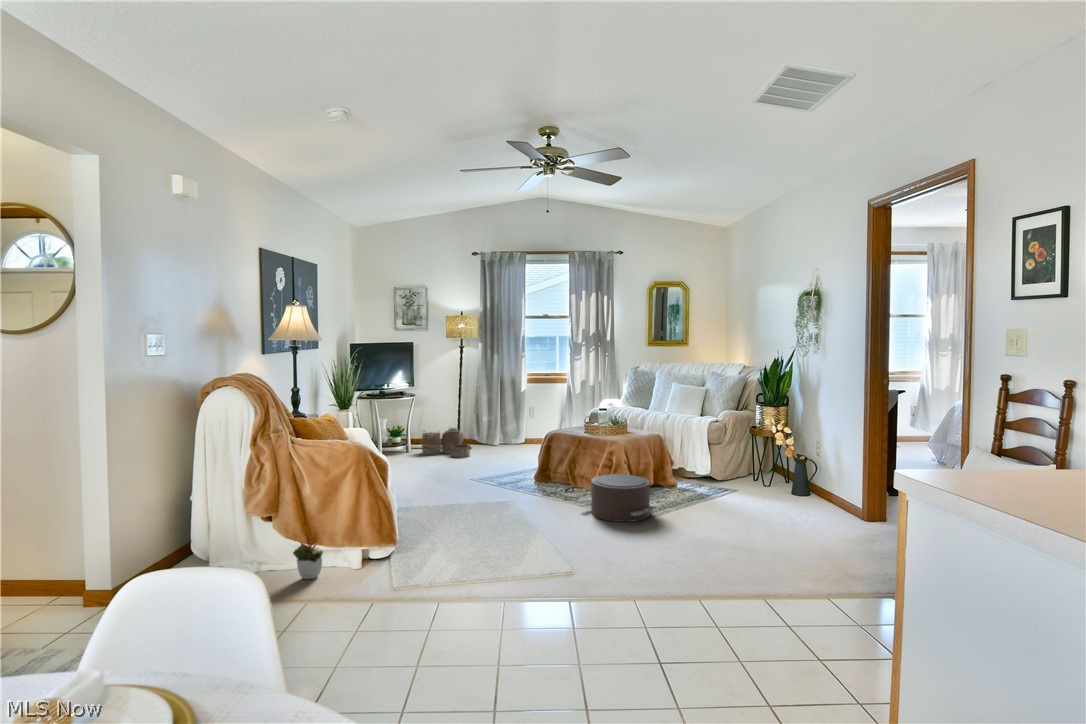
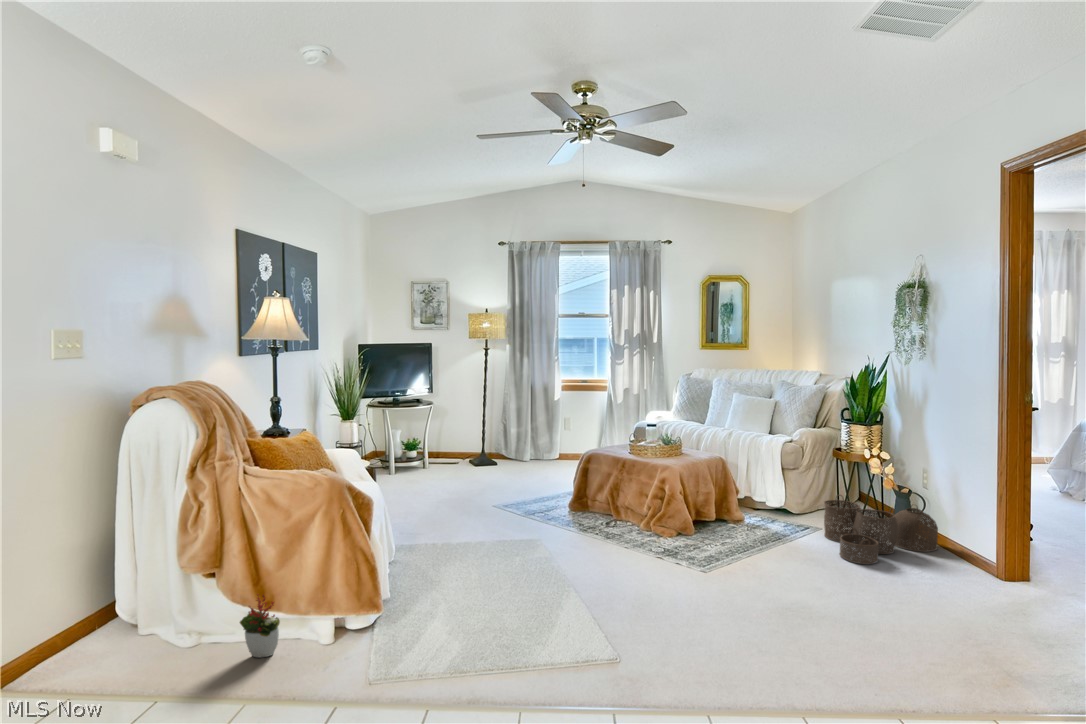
woven basket: present [422,428,470,457] -> present [824,495,938,564]
pouf: present [580,474,655,522] -> none [620,510,721,575]

